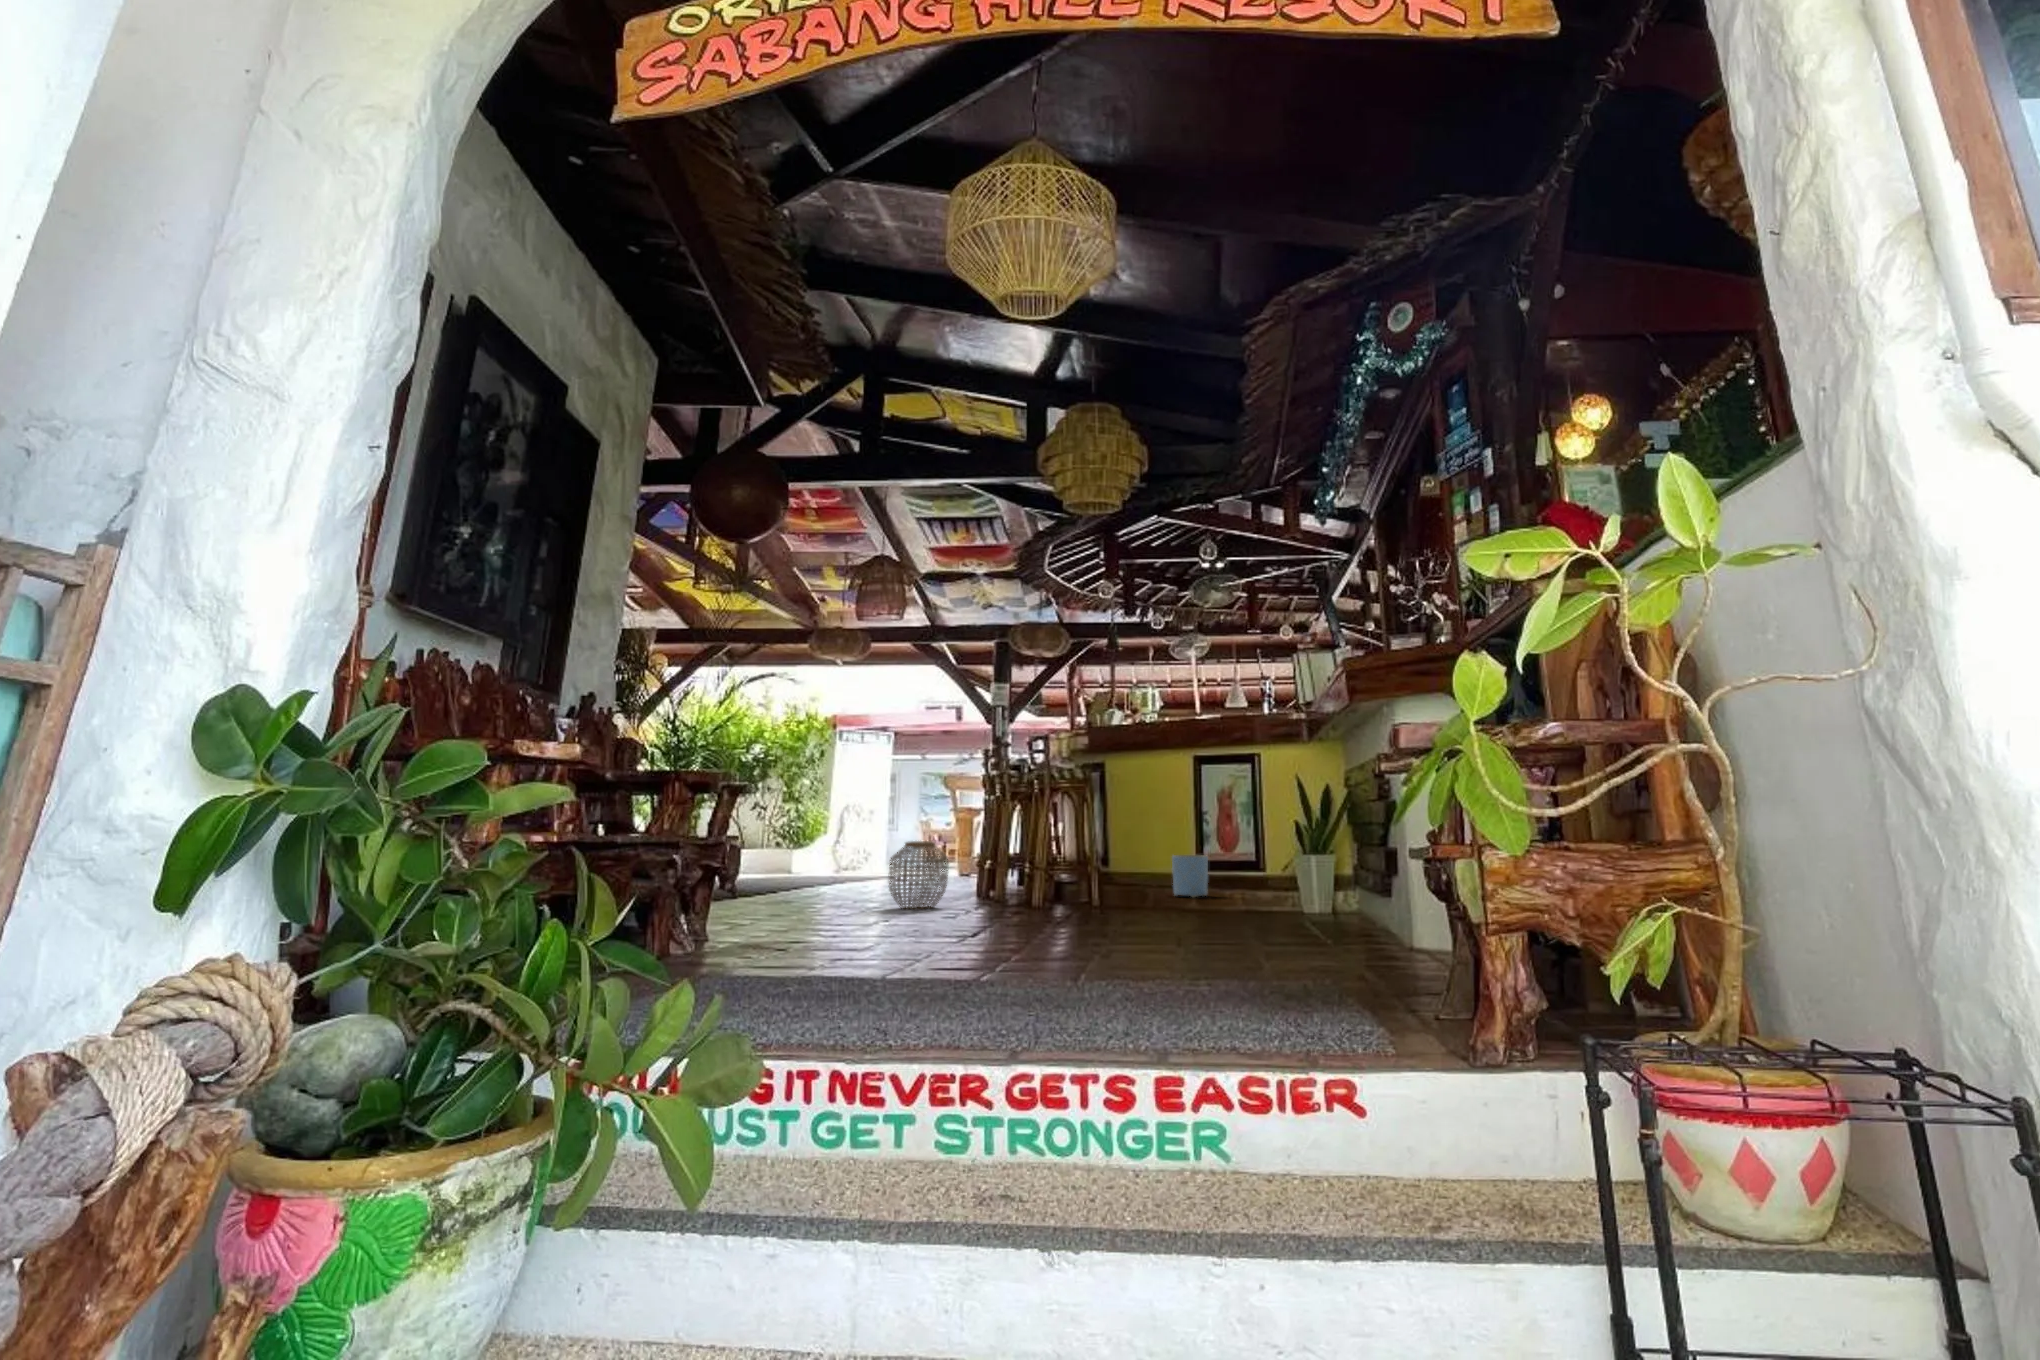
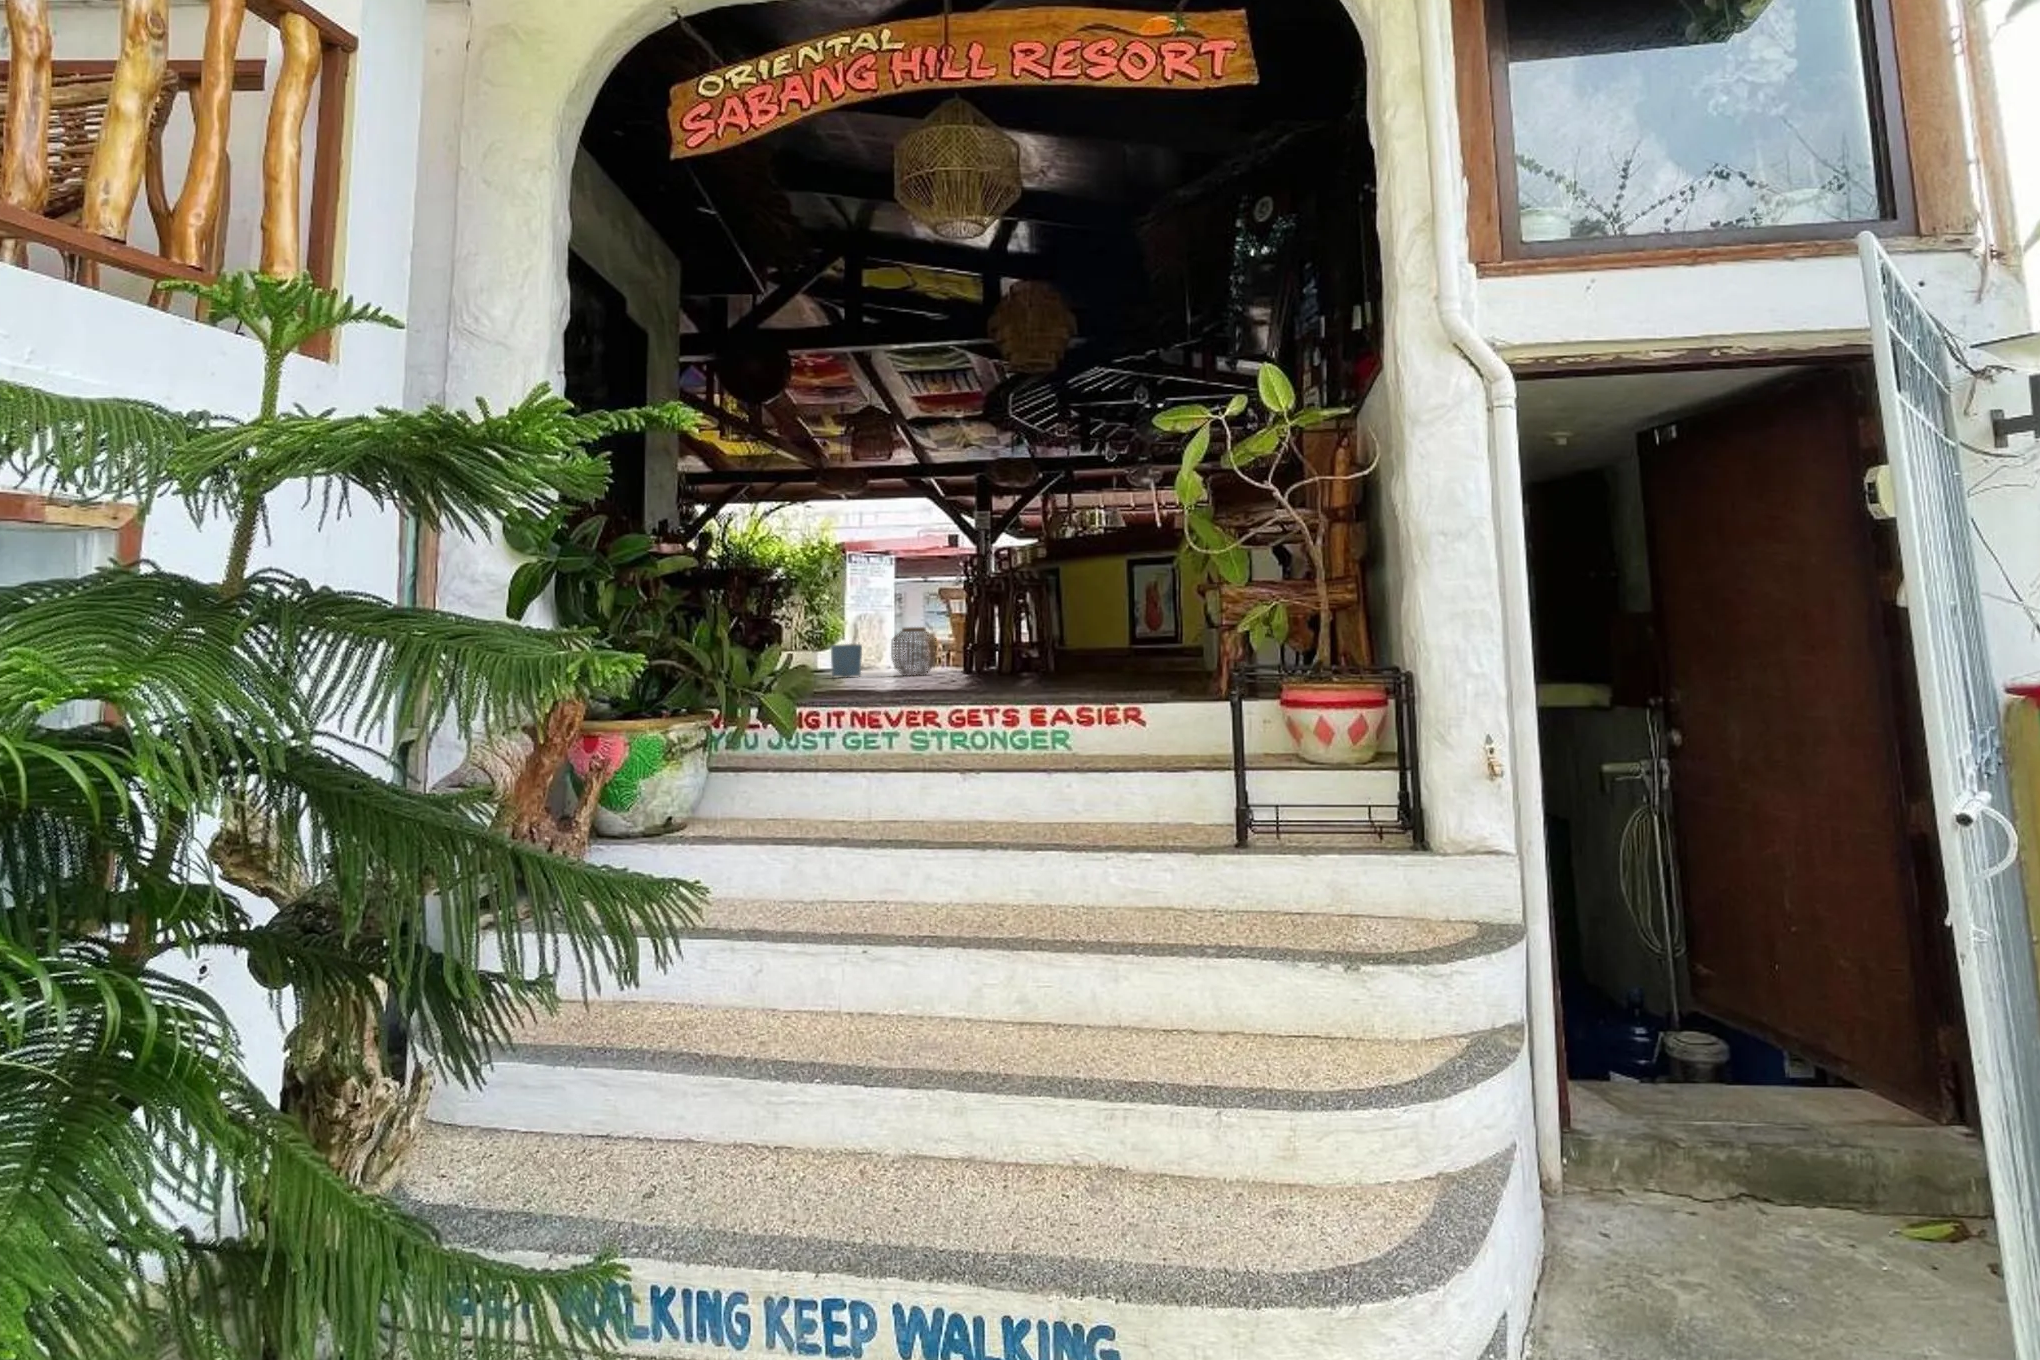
planter: present [1172,855,1208,897] -> present [831,644,862,678]

